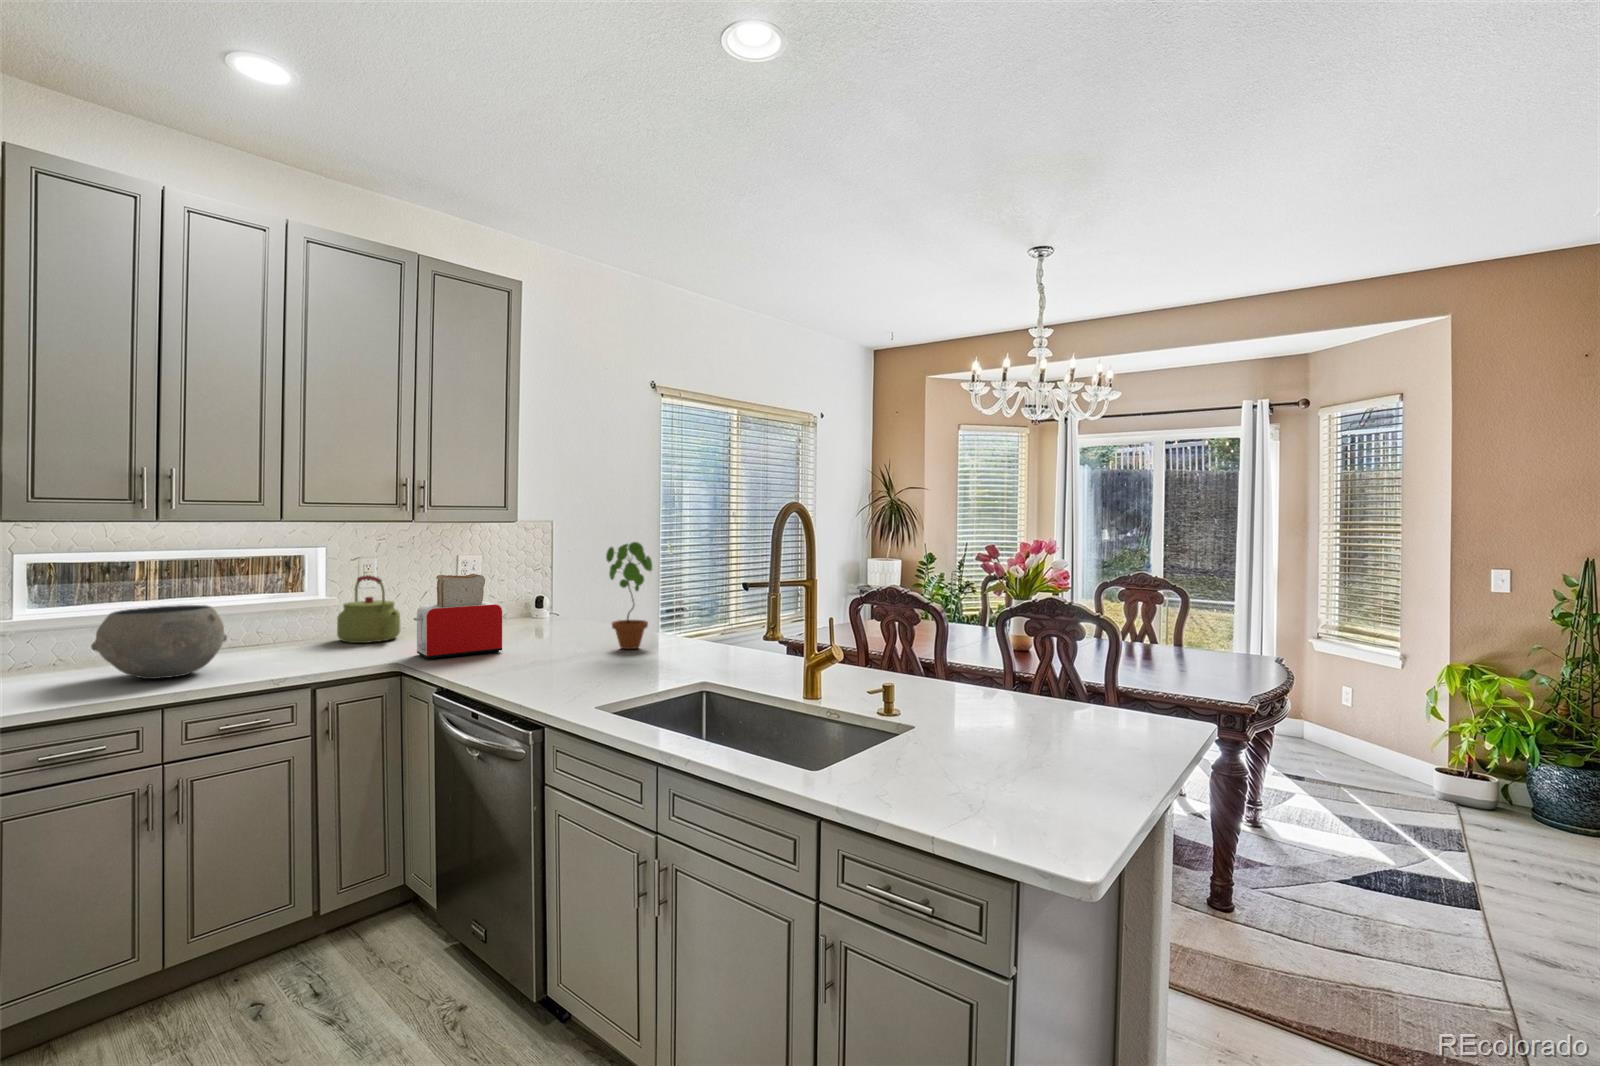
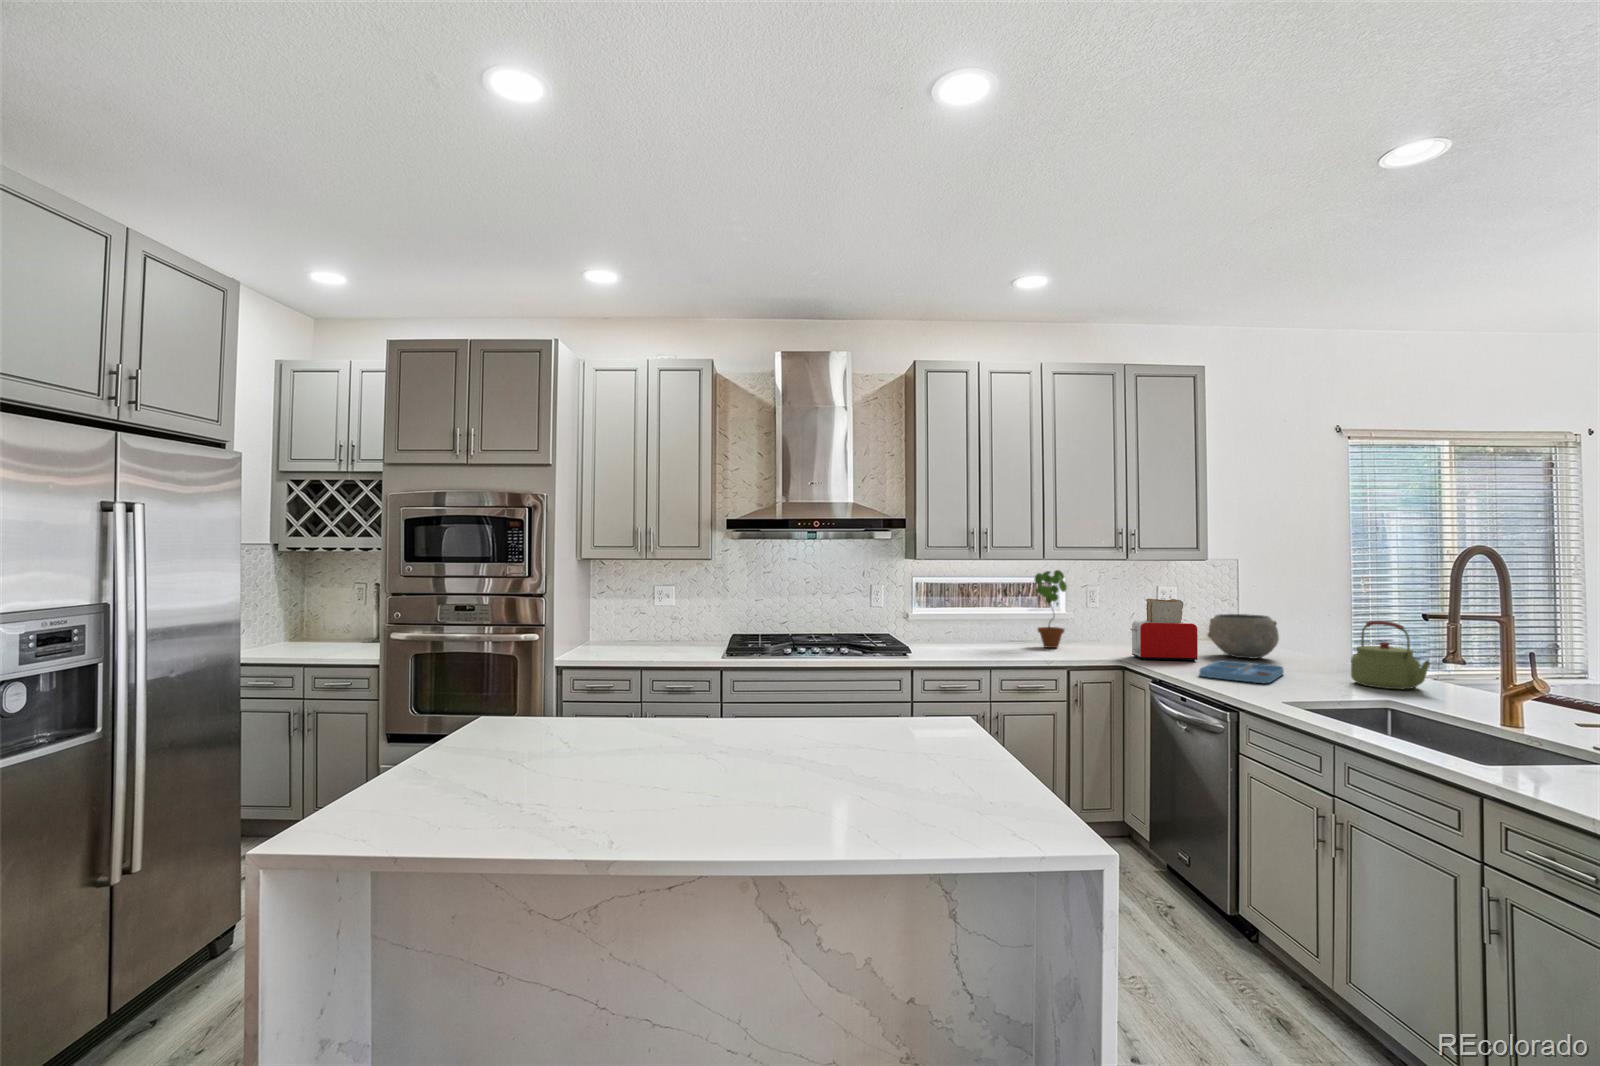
potted plant: present [606,542,652,649] -> present [1035,570,1067,648]
kettle: present [337,575,400,643] -> present [1351,621,1430,689]
ceramic bowl: present [91,605,227,679] -> present [1208,614,1279,659]
tray: none [500,648,598,678] -> present [1199,661,1284,683]

